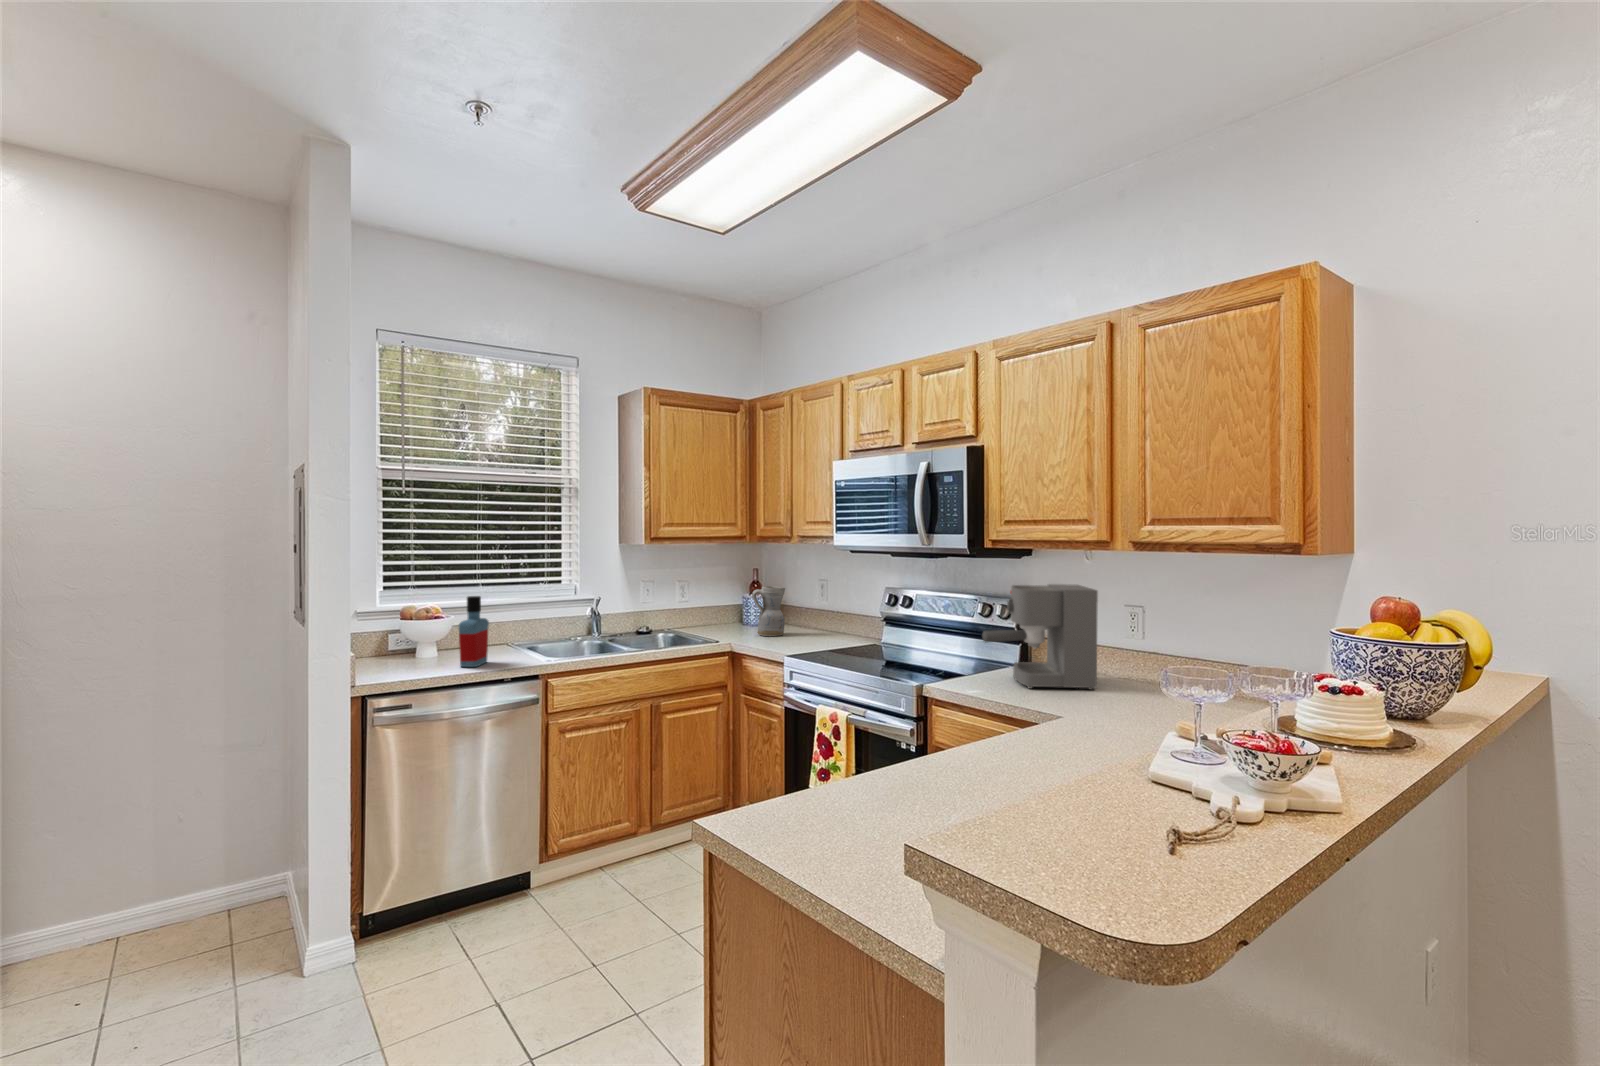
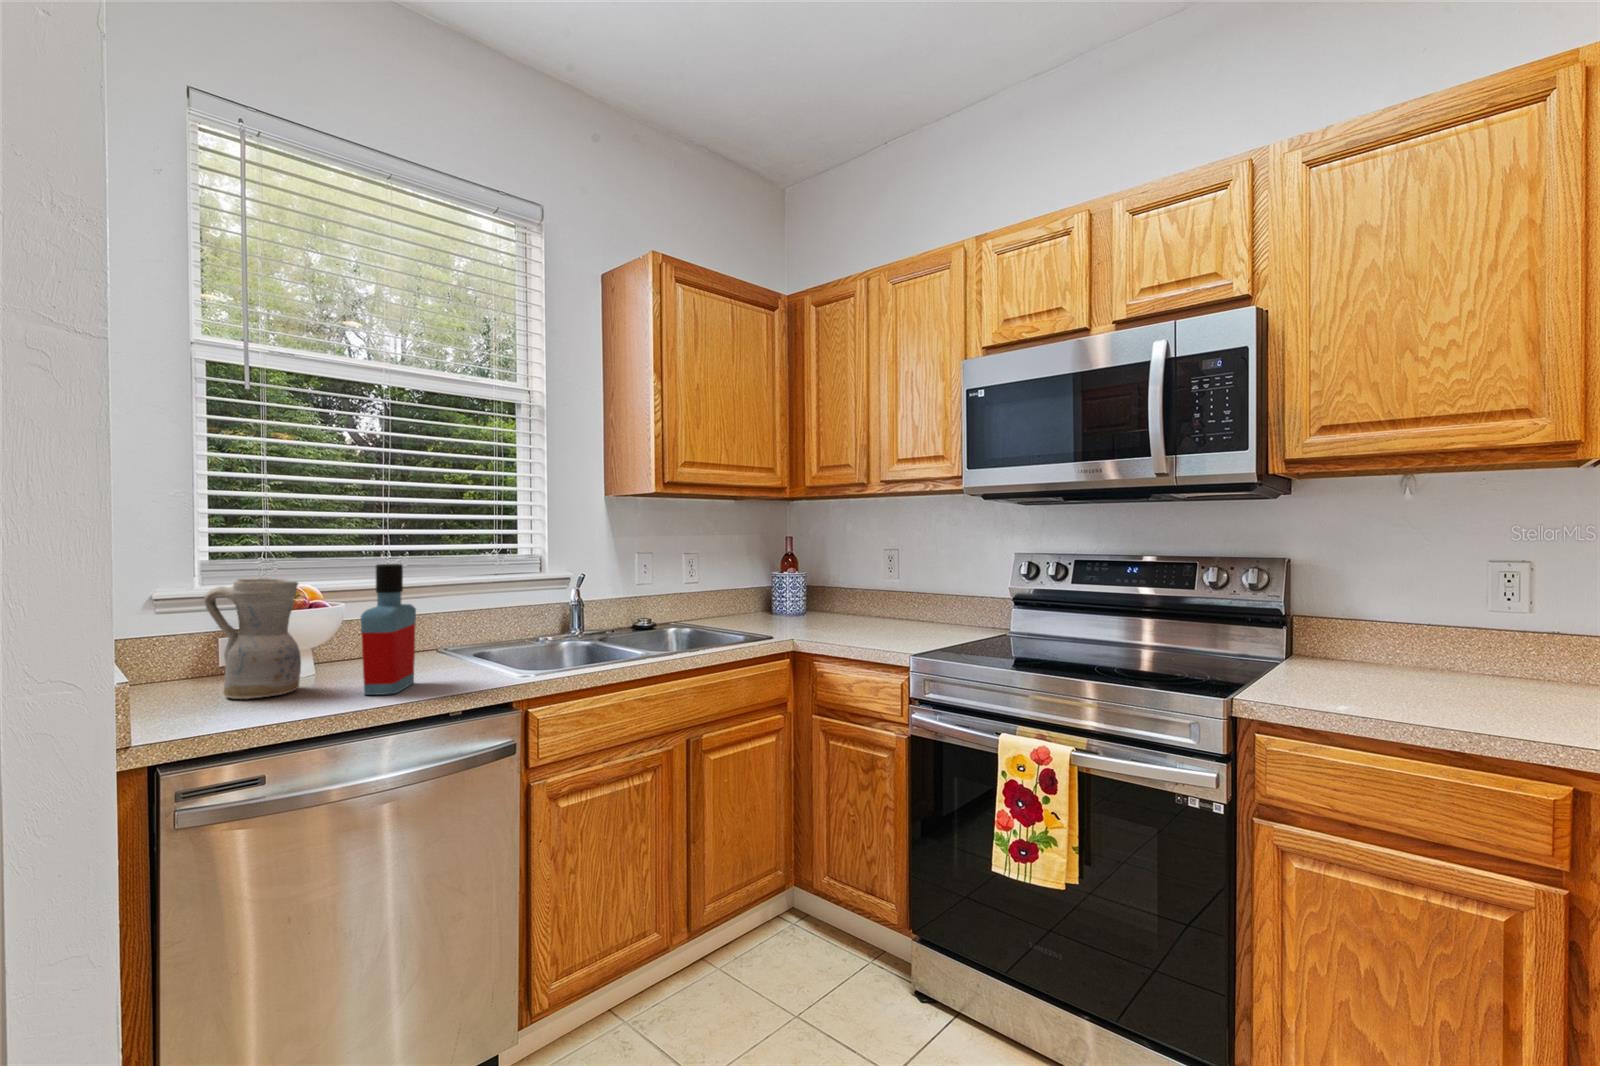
coffee maker: present [982,584,1098,690] -> none [1325,529,1533,700]
ceramic pitcher: present [752,586,785,636] -> present [204,578,301,699]

